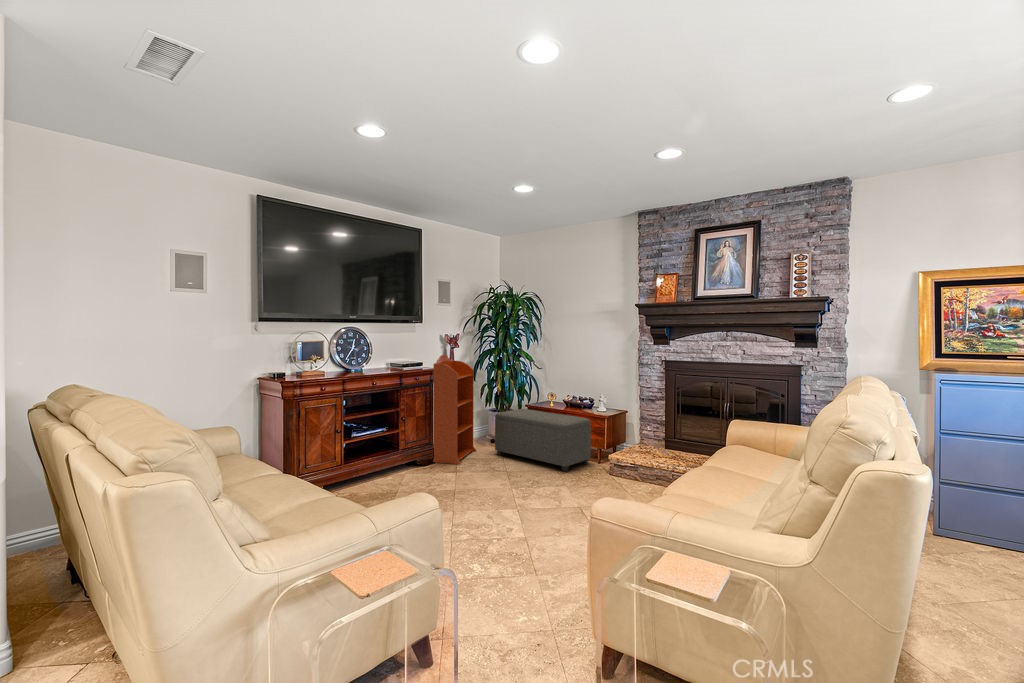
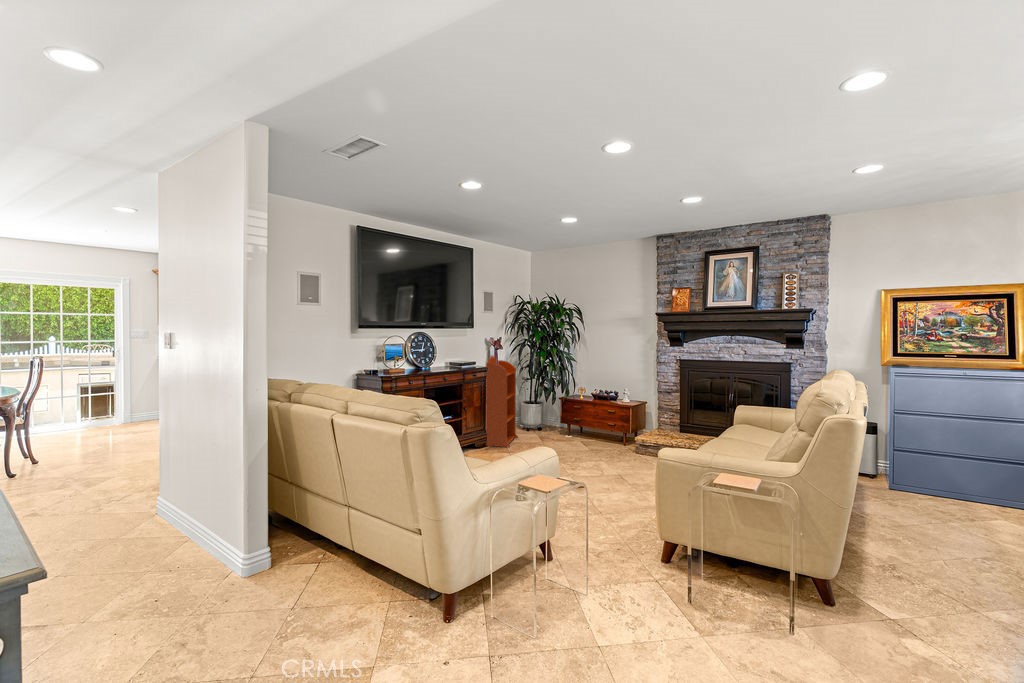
ottoman: present [495,409,591,471] -> none [535,402,618,452]

